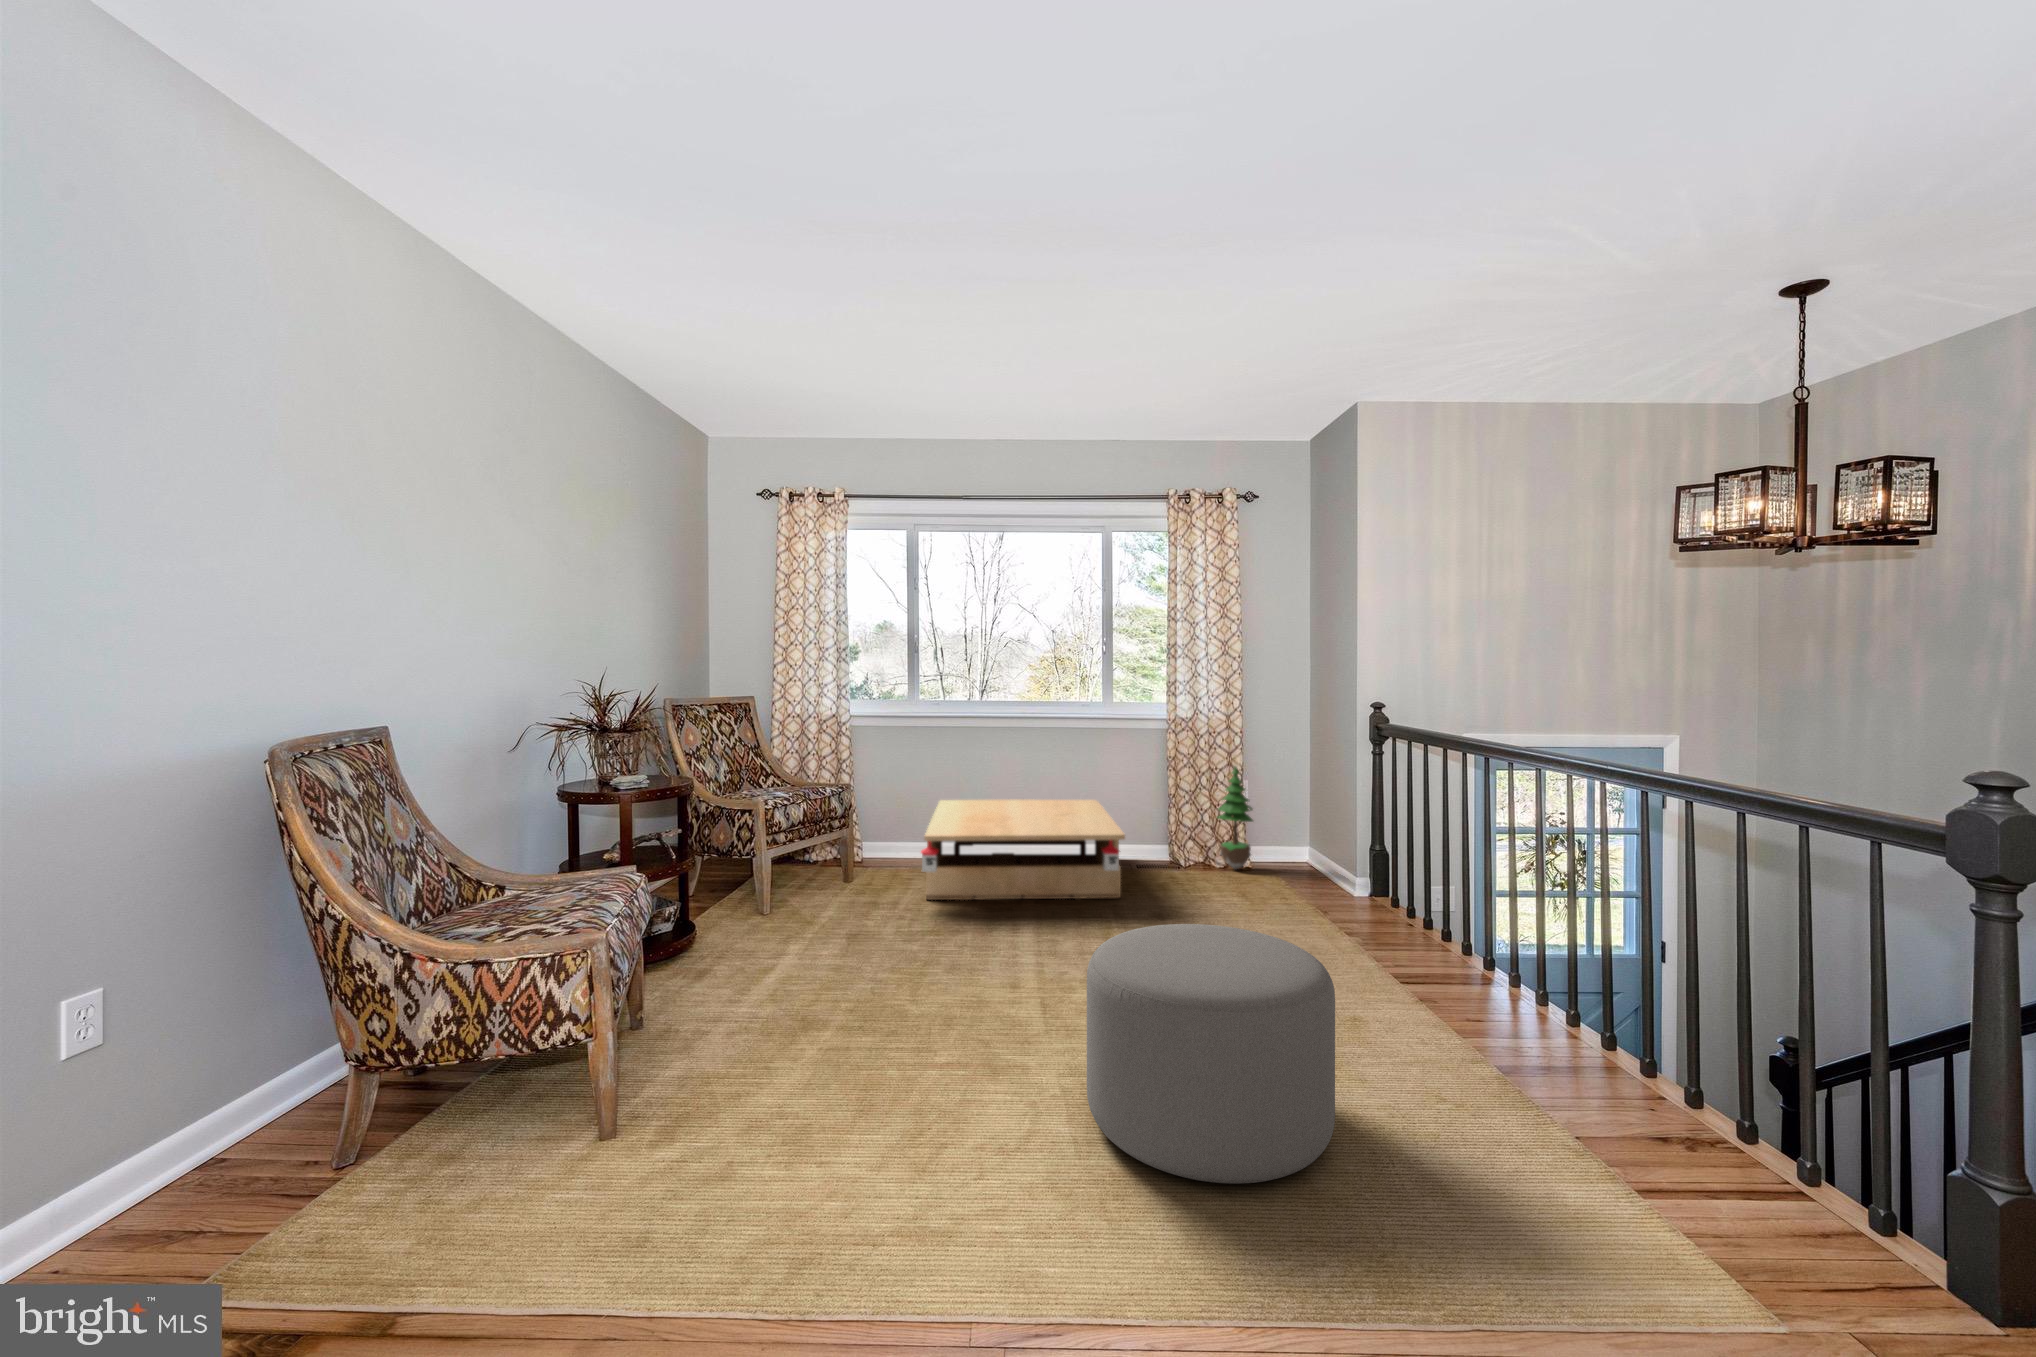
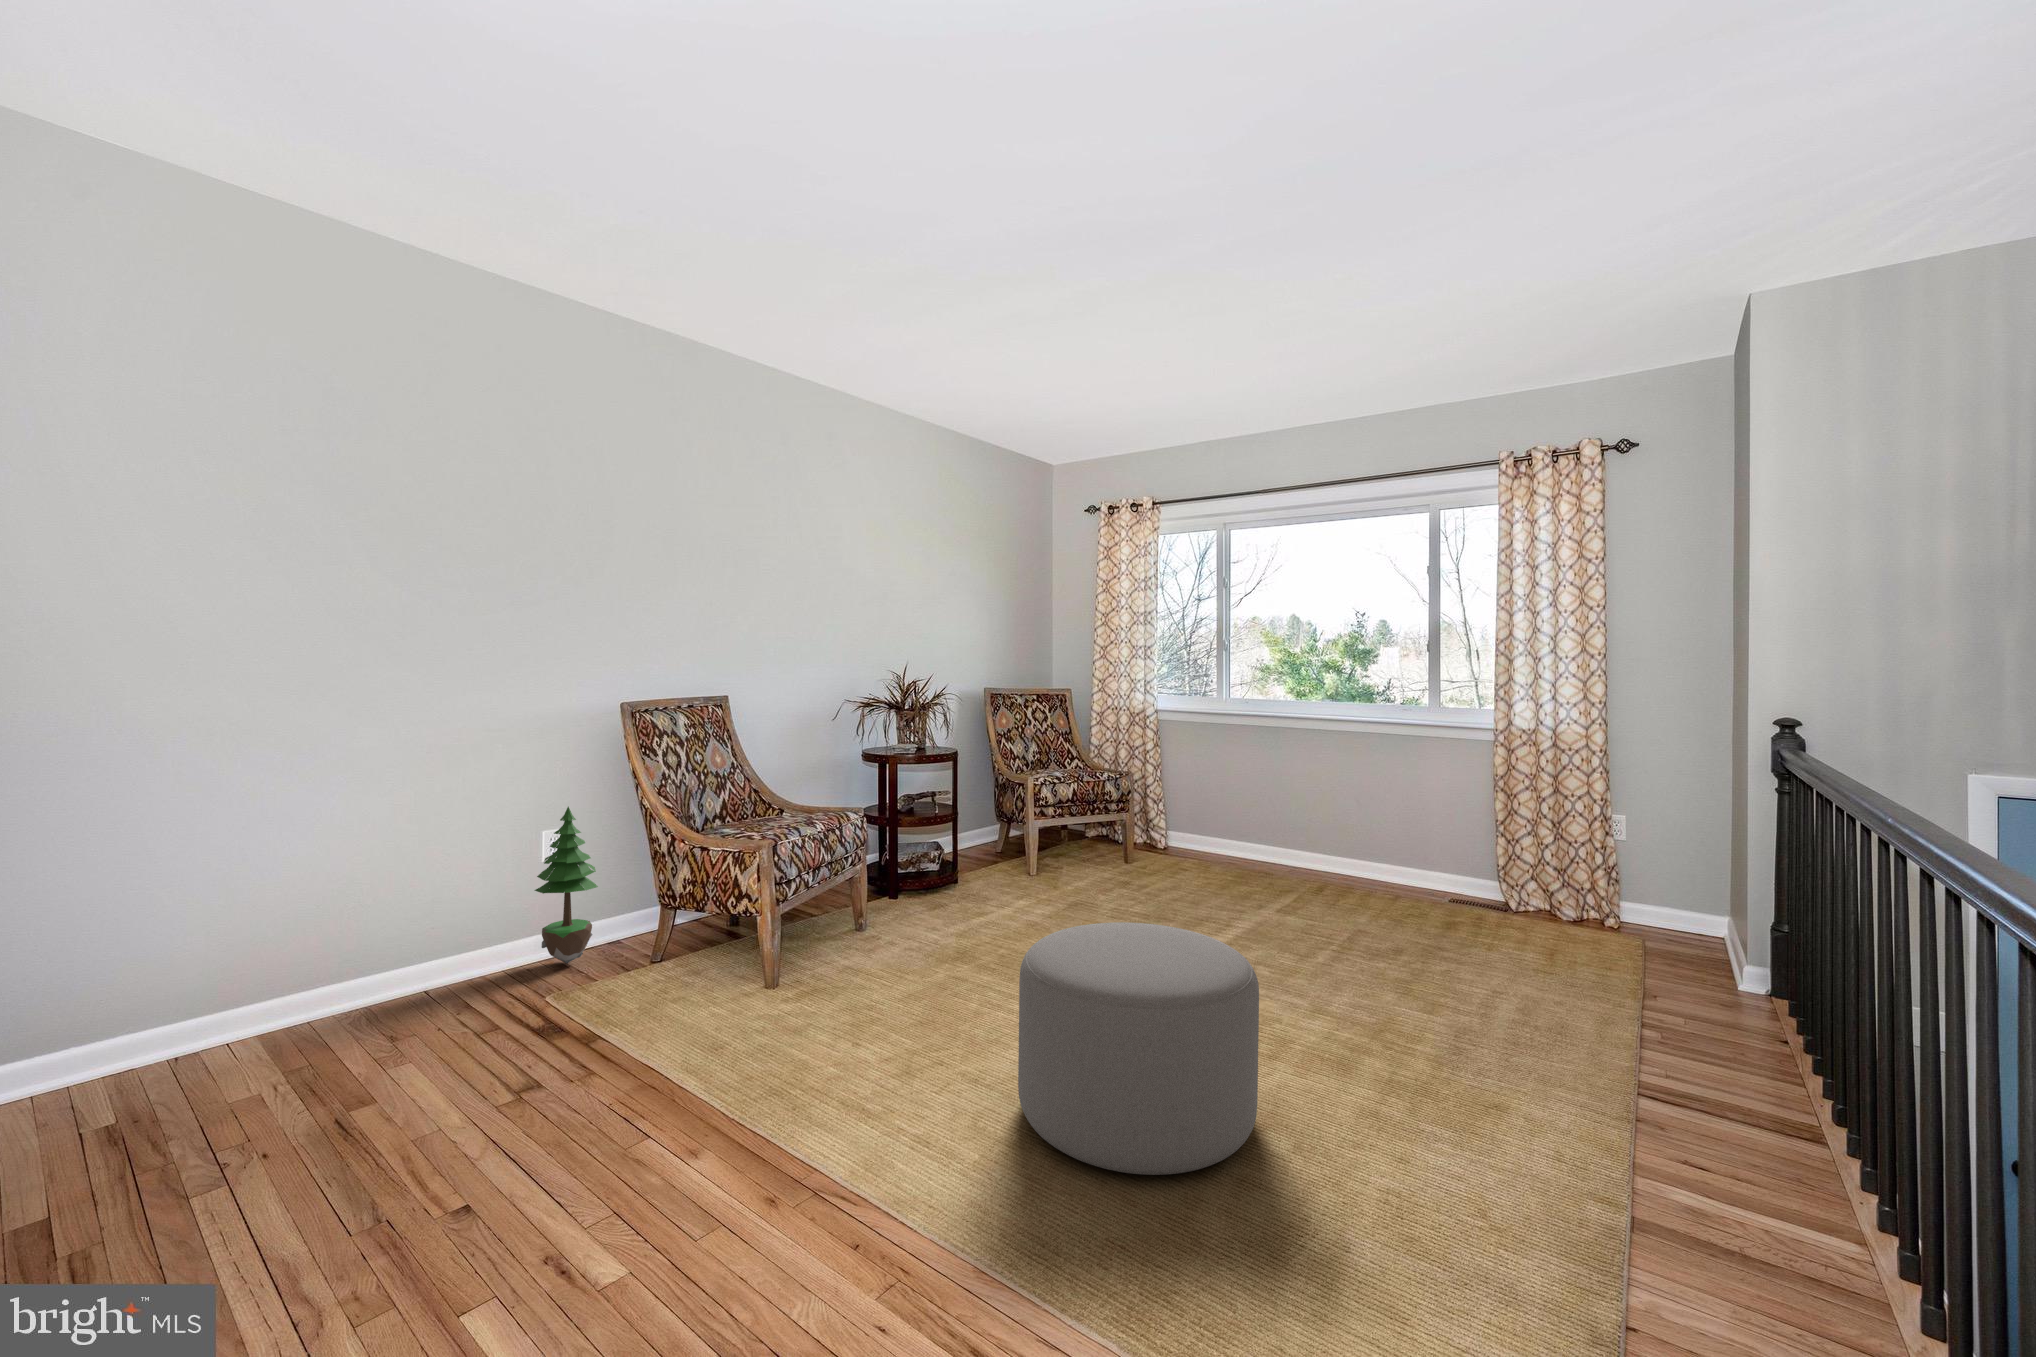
potted tree: present [1217,767,1253,869] -> present [535,807,598,963]
coffee table: present [921,799,1125,900] -> none [1154,799,1414,926]

